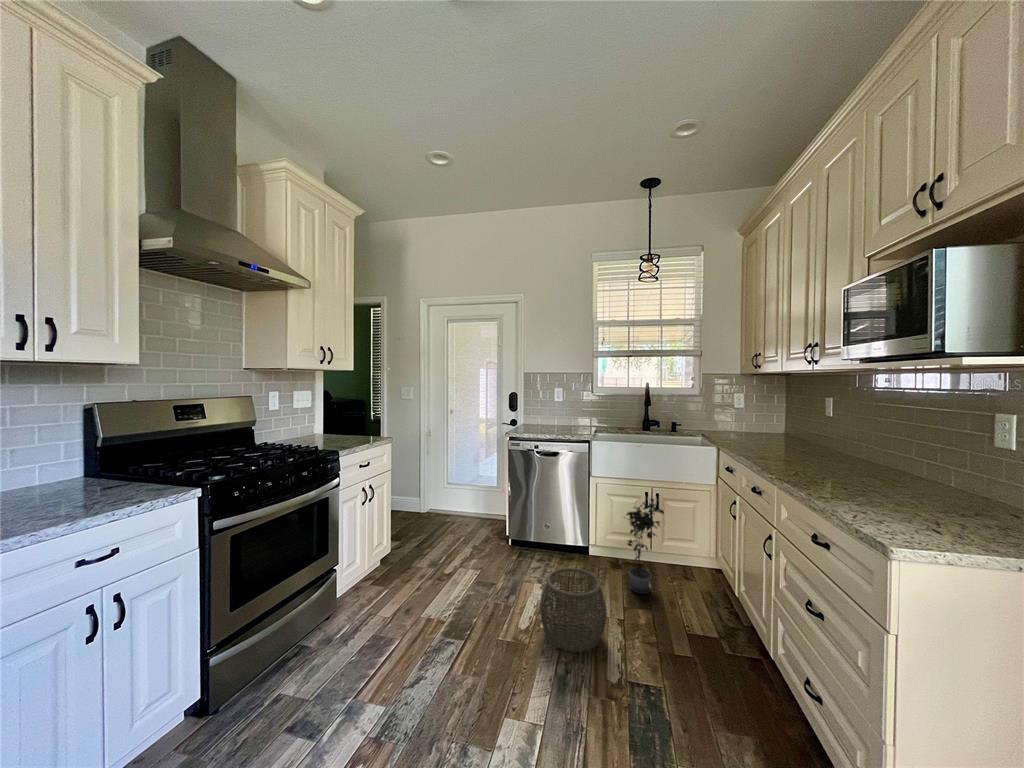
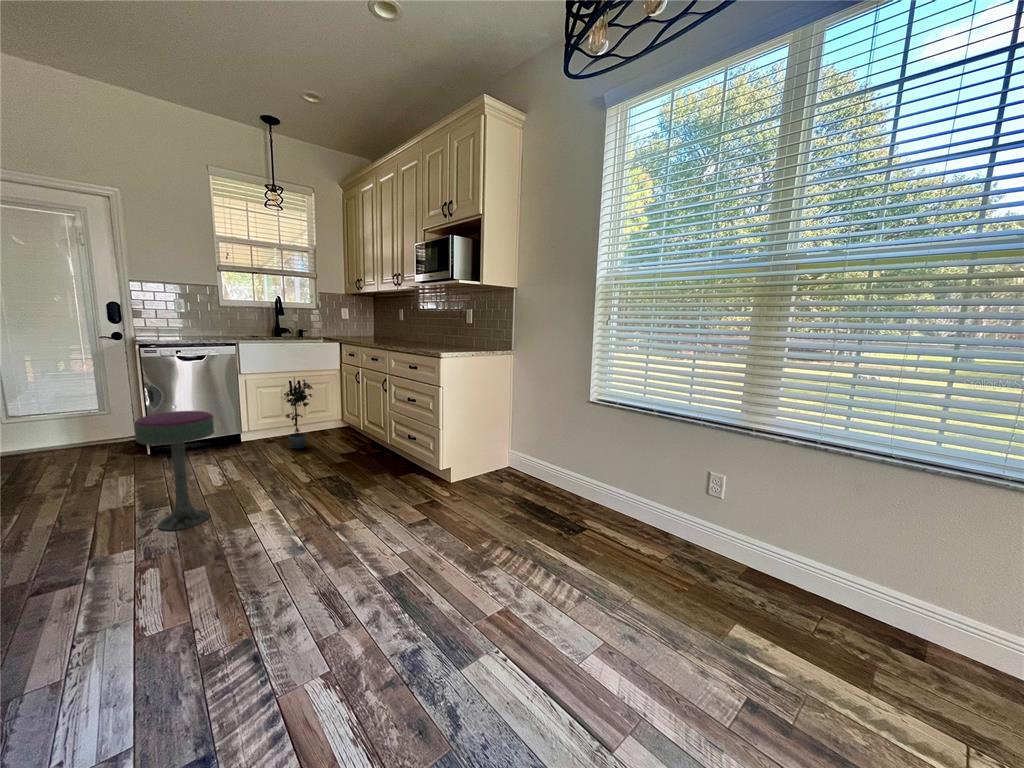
bar stool: none [415,538,489,701] -> present [134,411,214,530]
woven basket: present [539,568,607,653] -> none [235,431,293,483]

